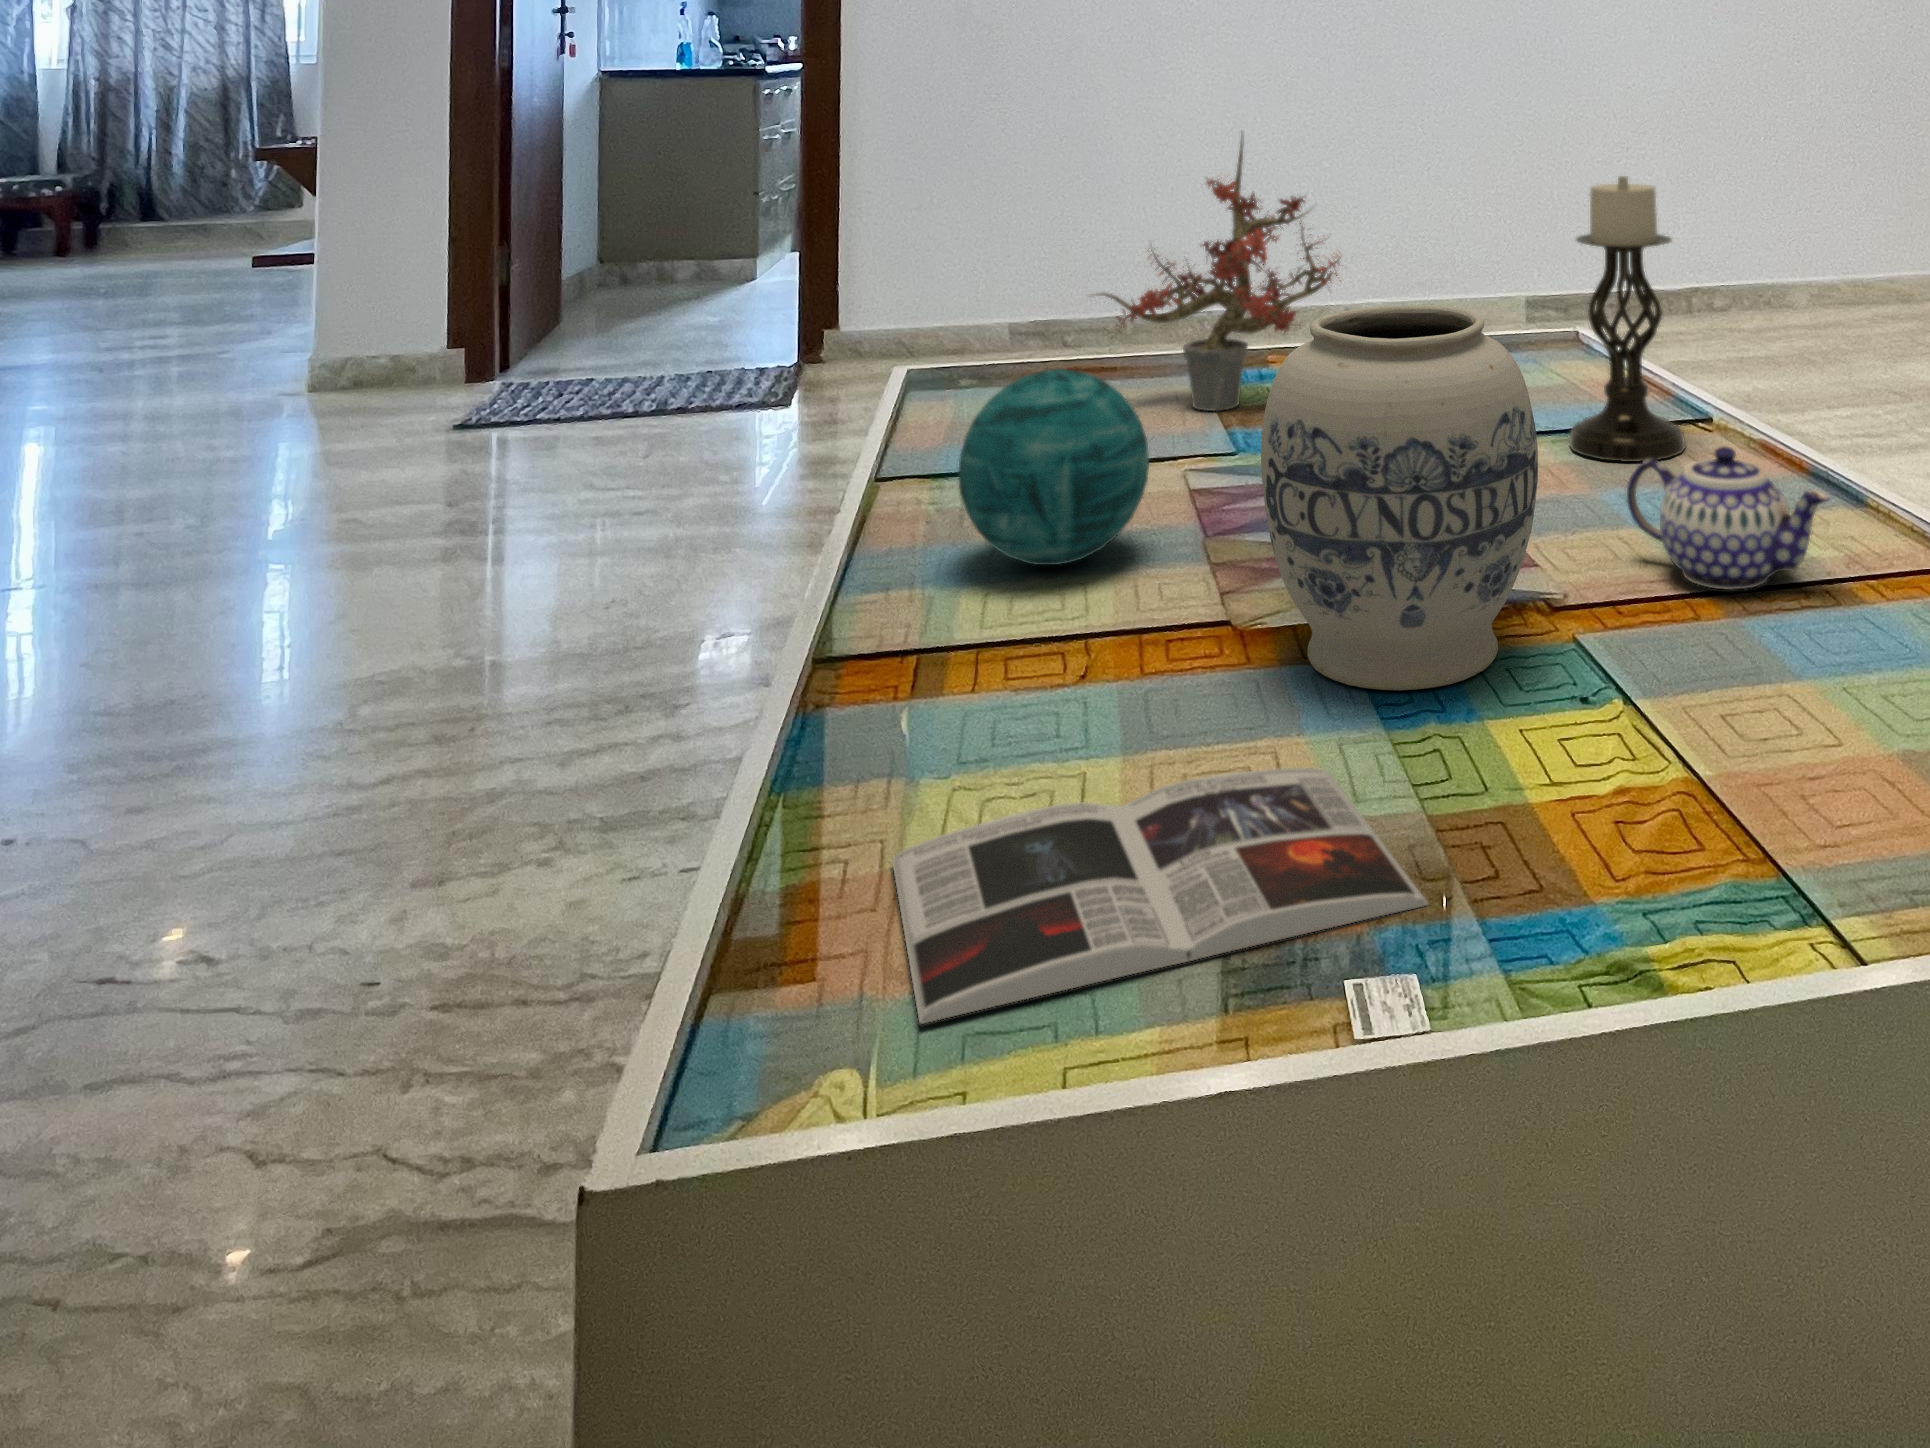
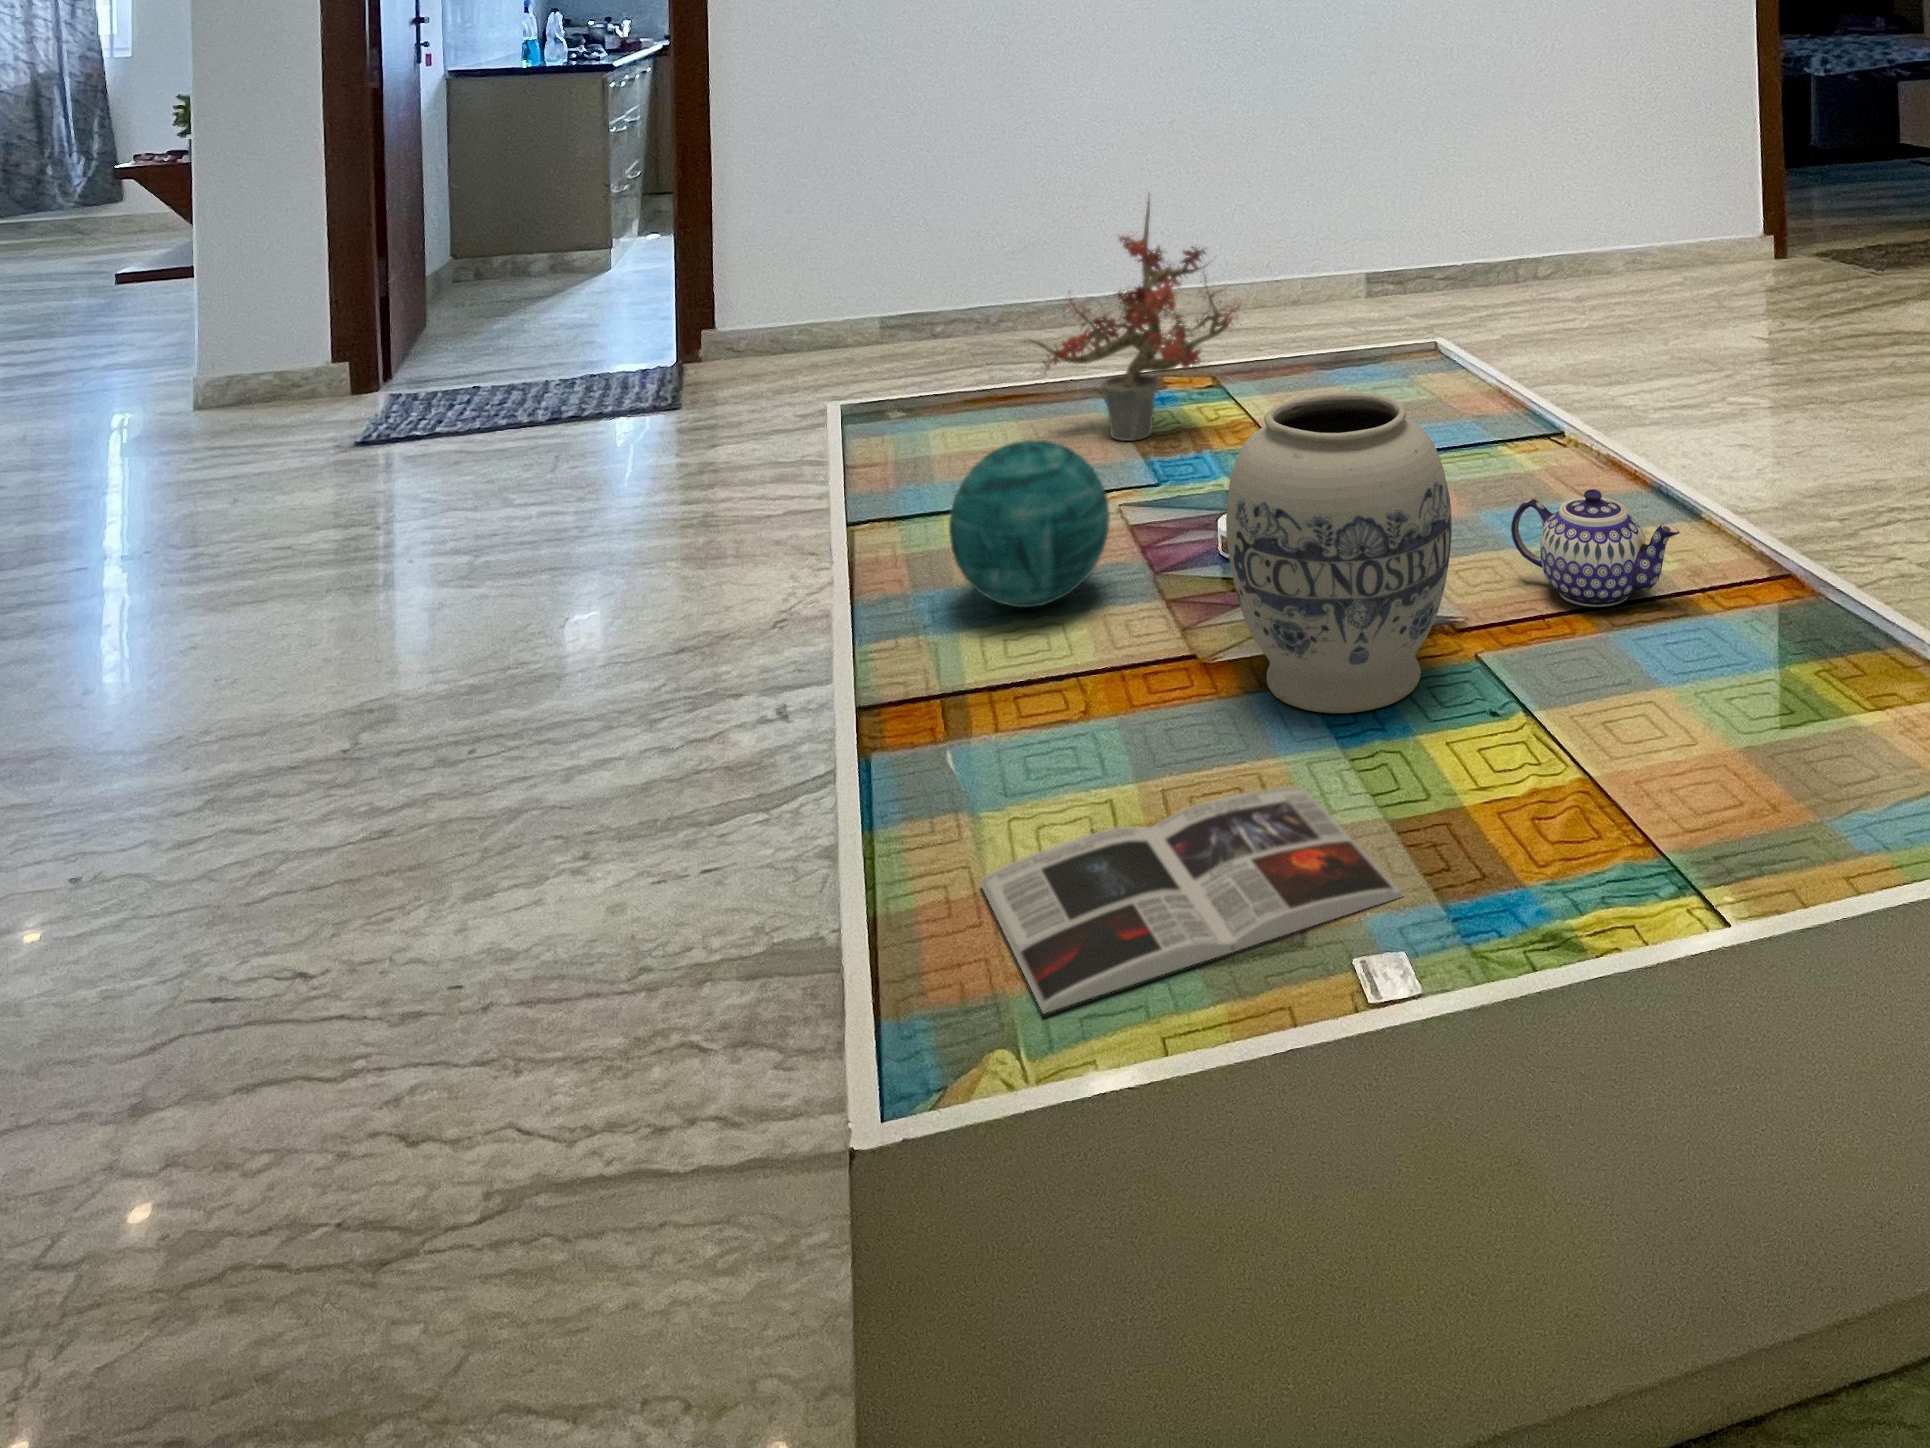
candle holder: present [1569,176,1685,462] -> none [1447,238,1546,483]

